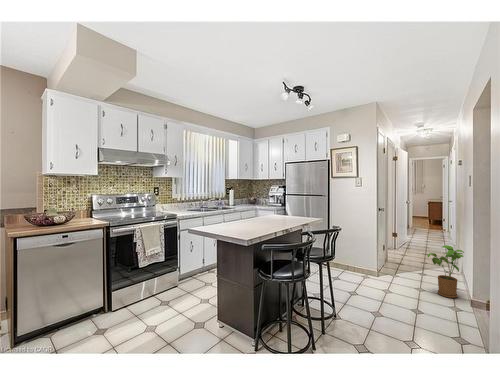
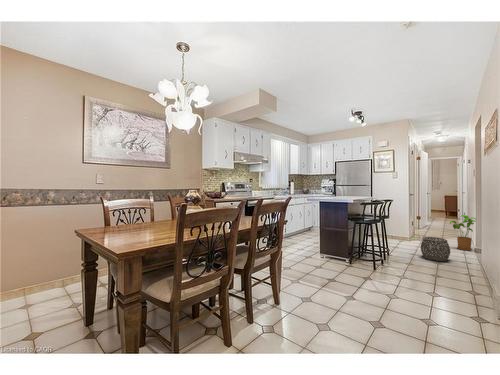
woven basket: none [381,285,425,330] -> present [421,237,450,261]

